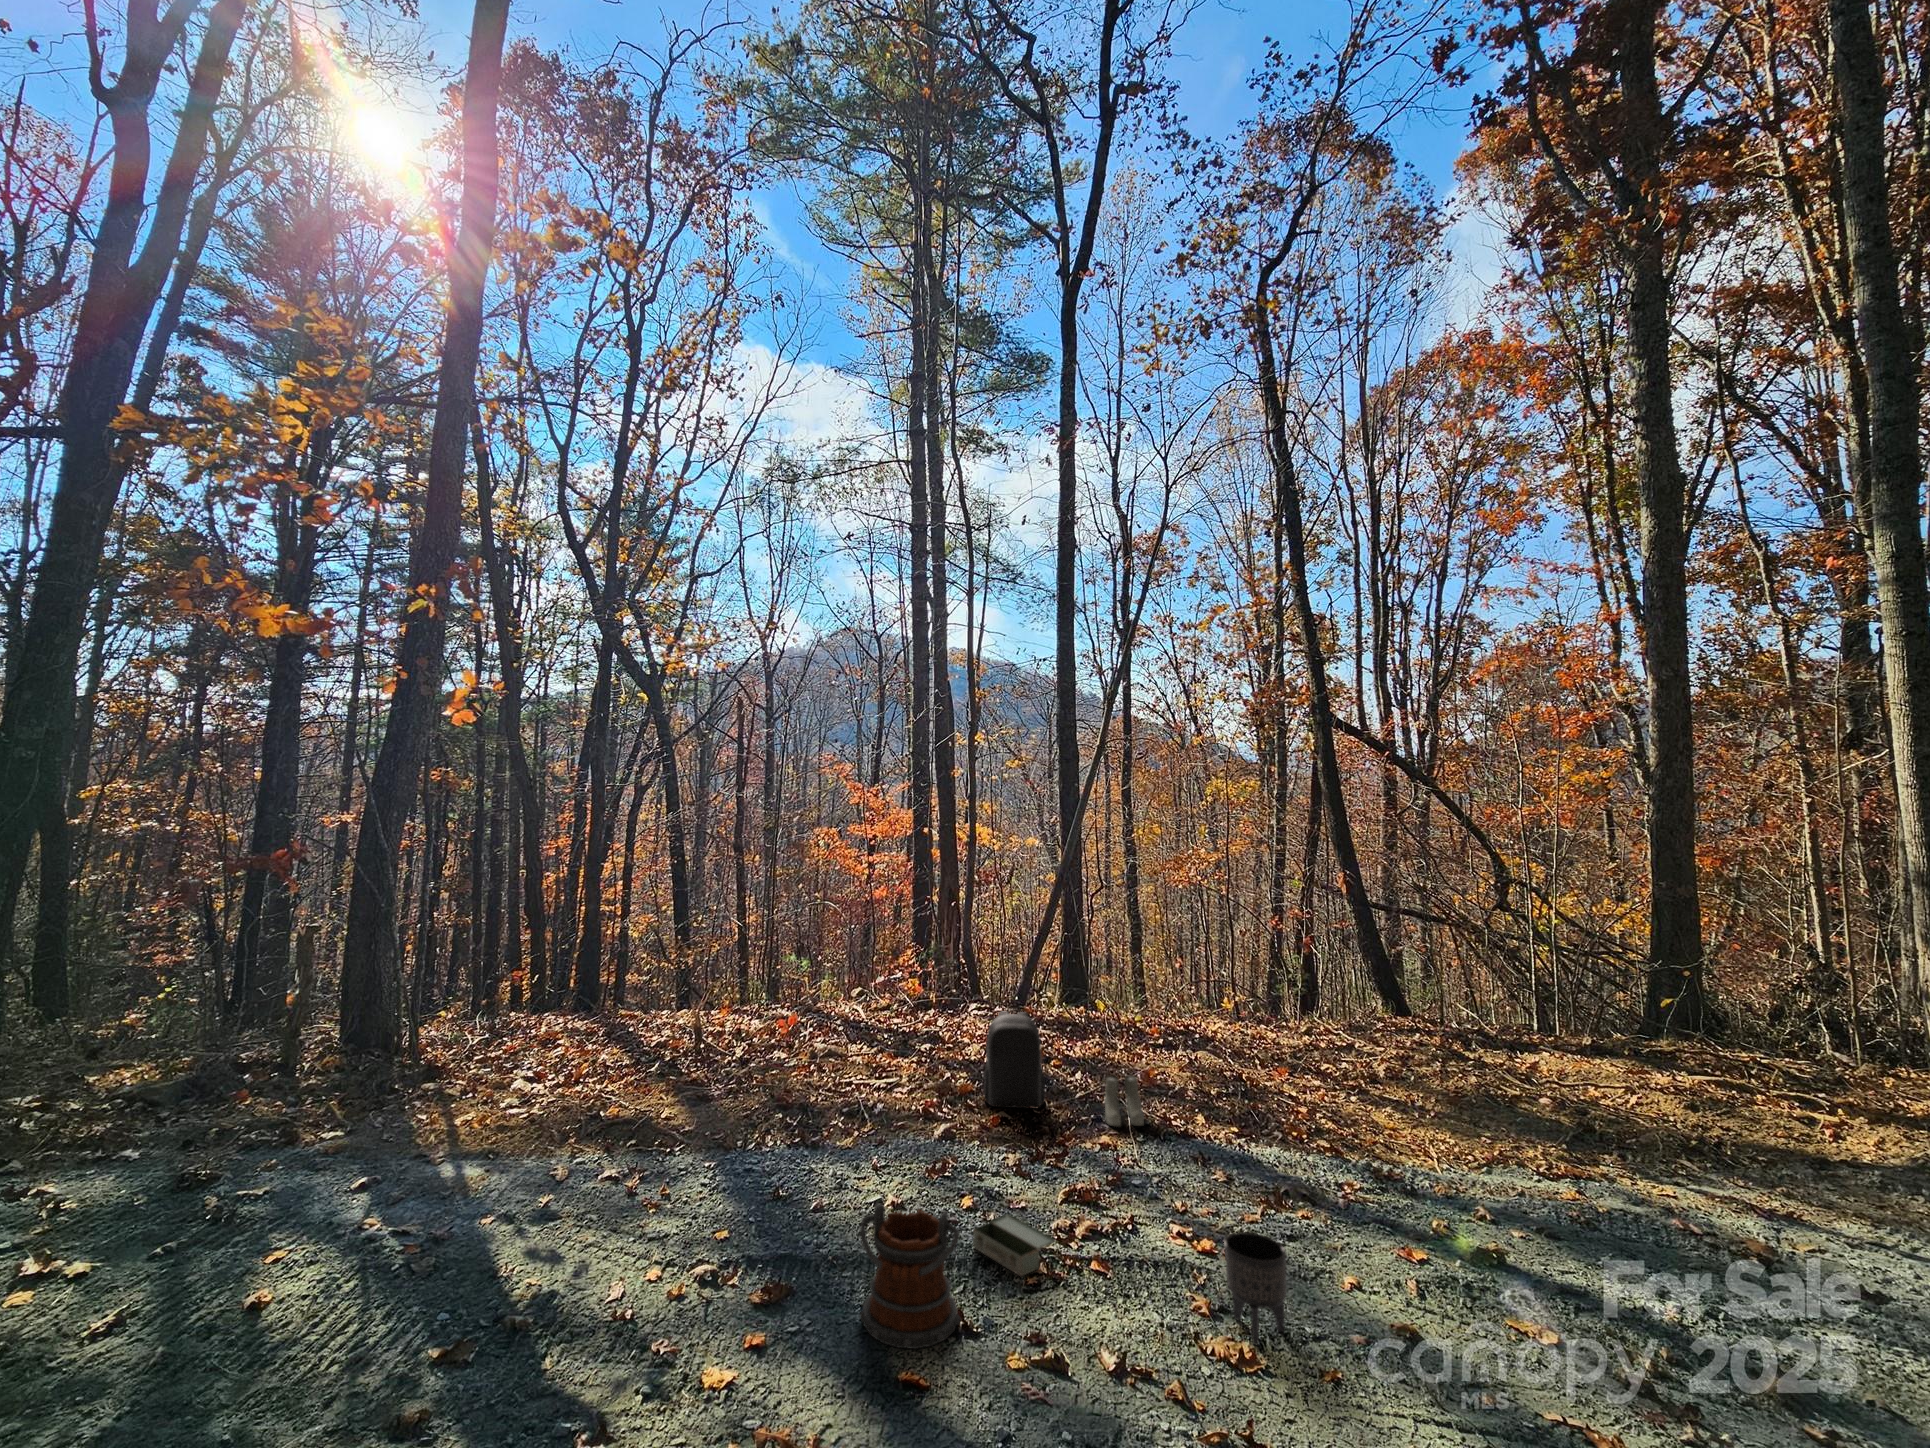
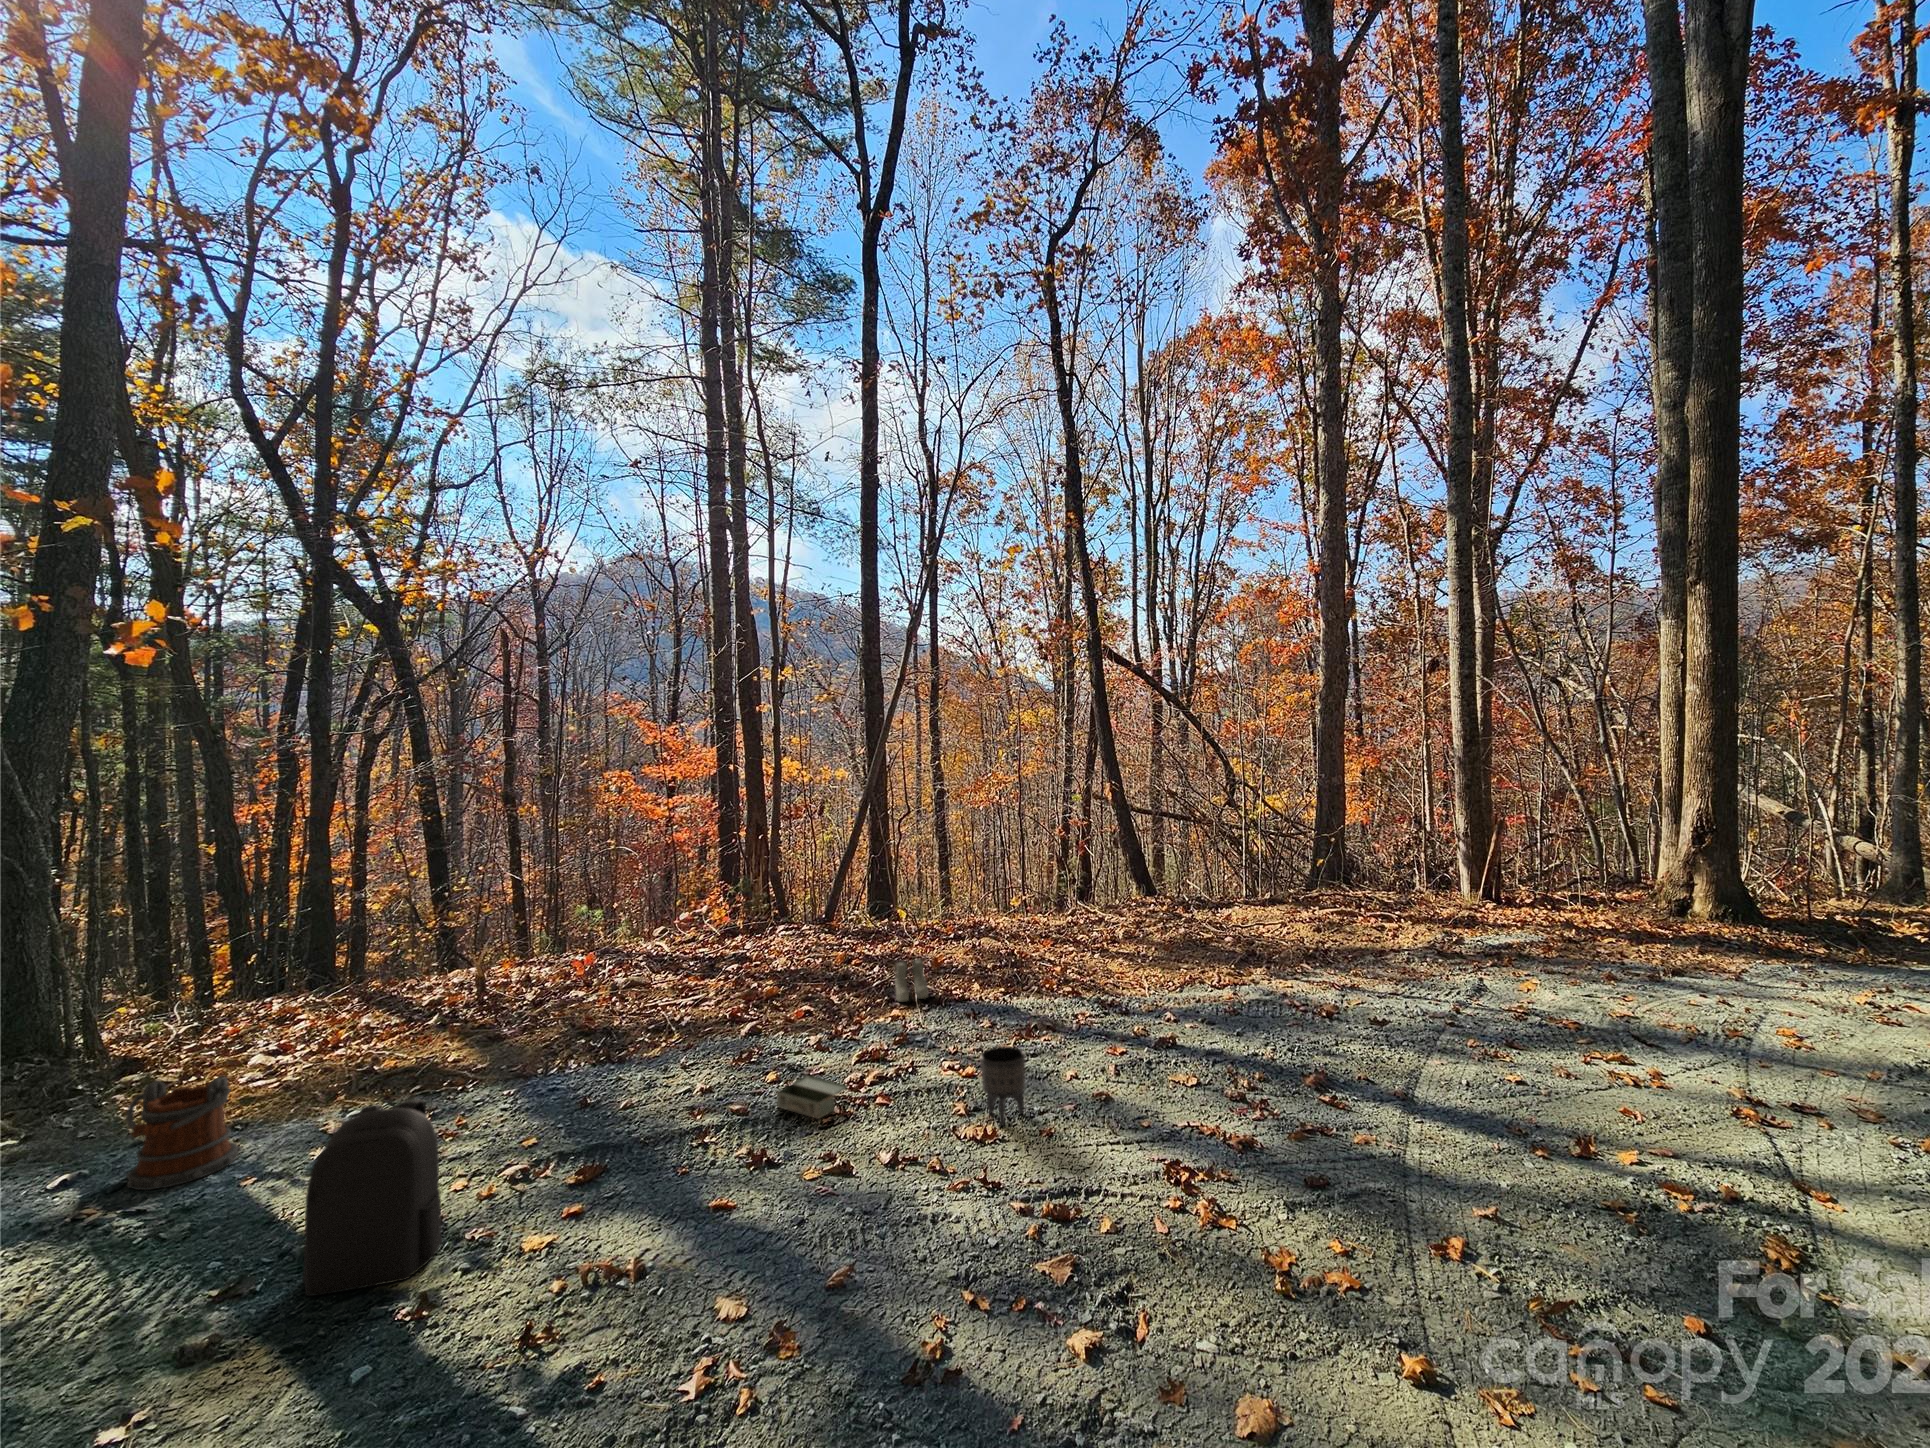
backpack: present [984,1012,1045,1109] -> present [302,1100,442,1296]
bucket: present [860,1203,960,1349] -> present [126,1077,242,1190]

